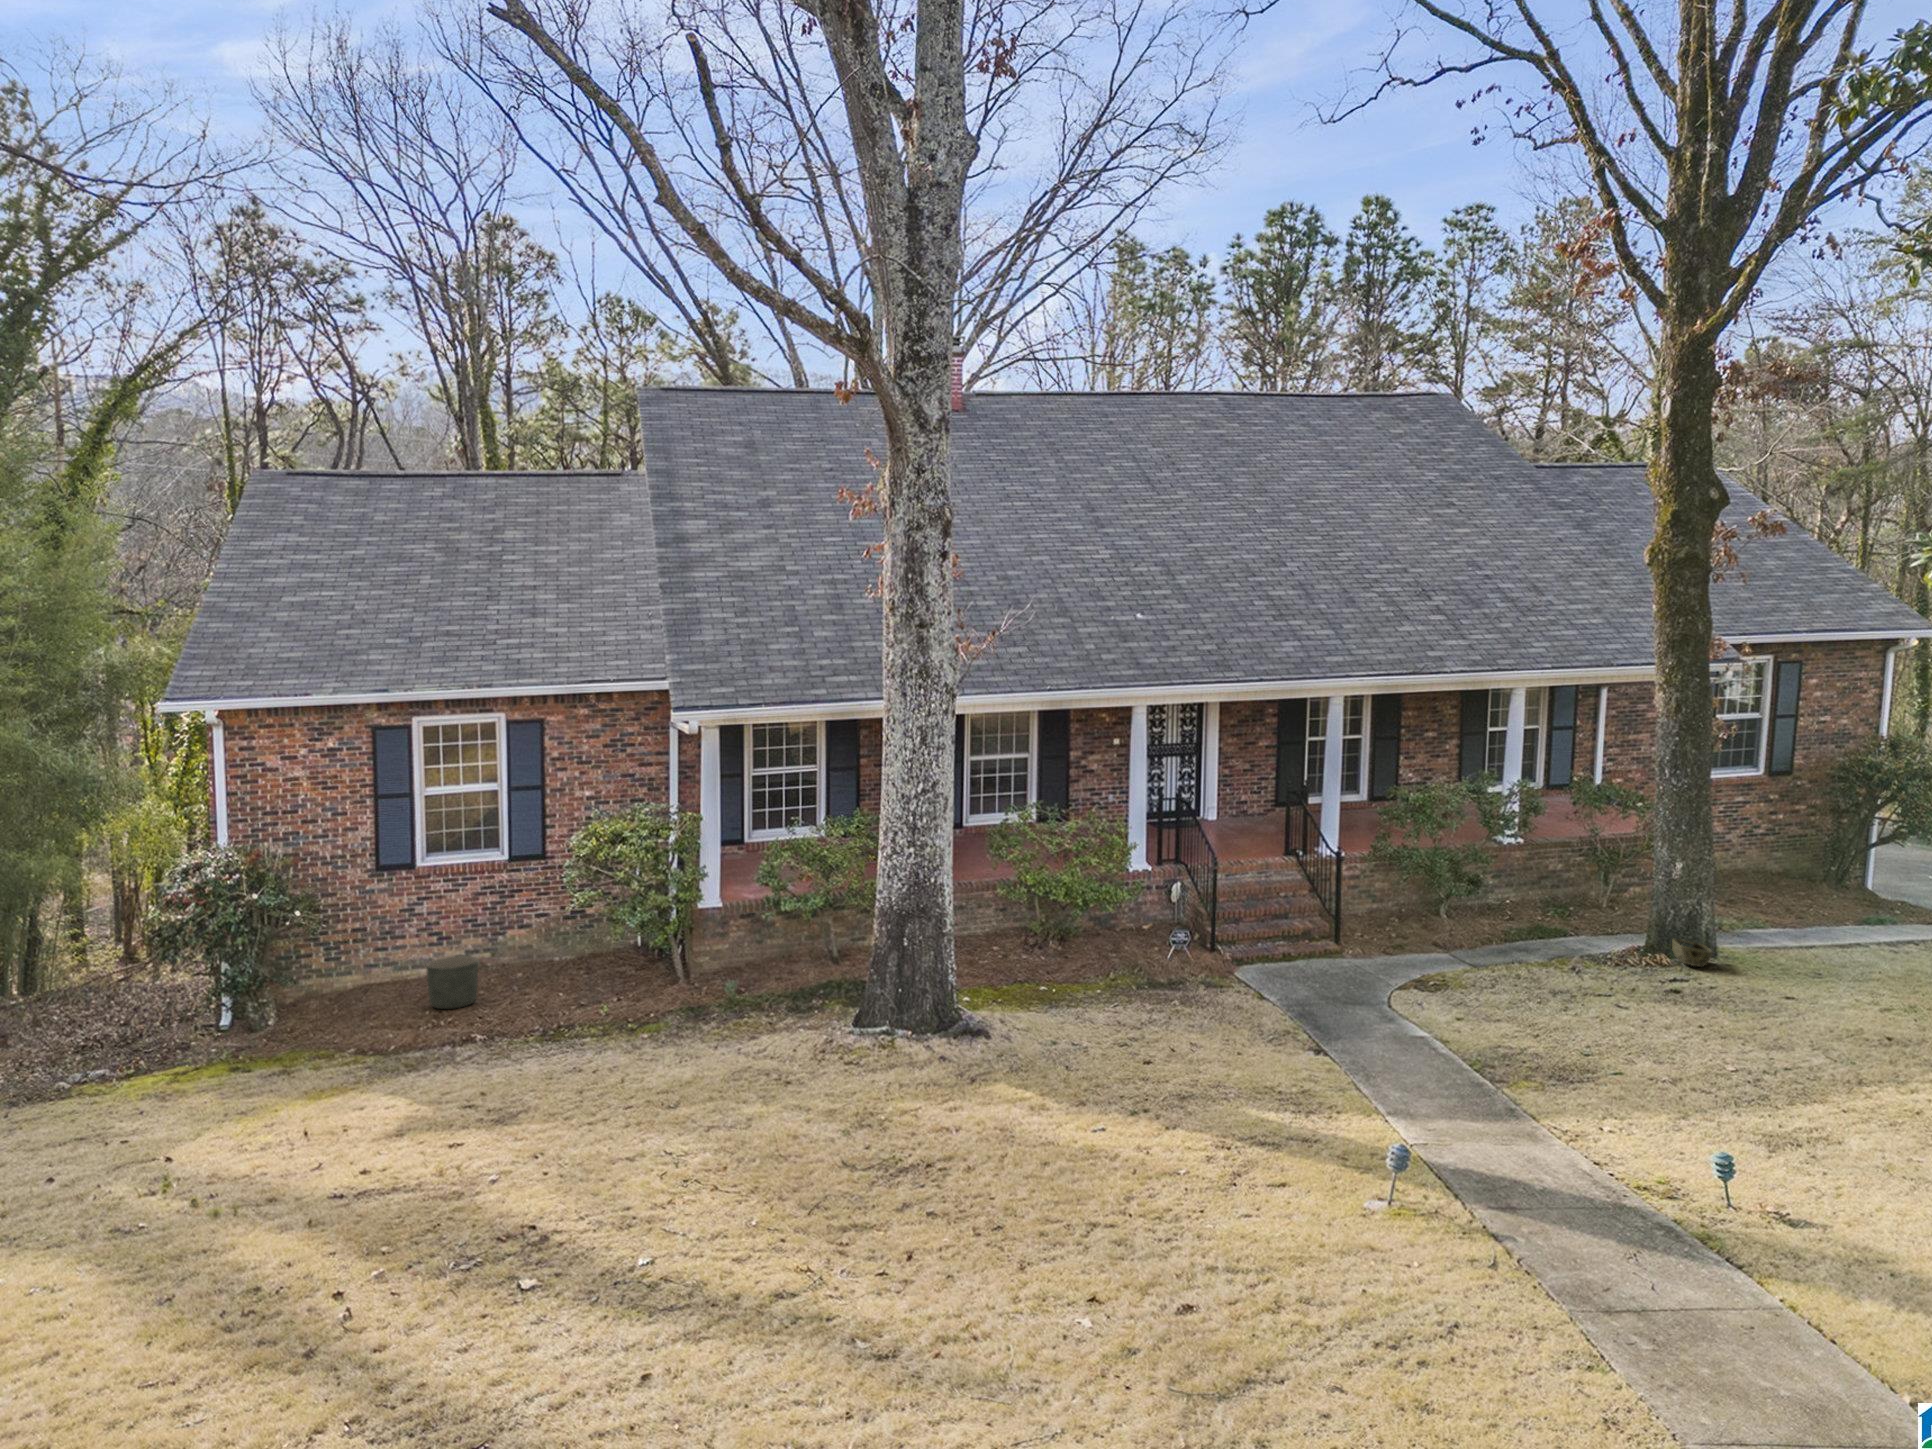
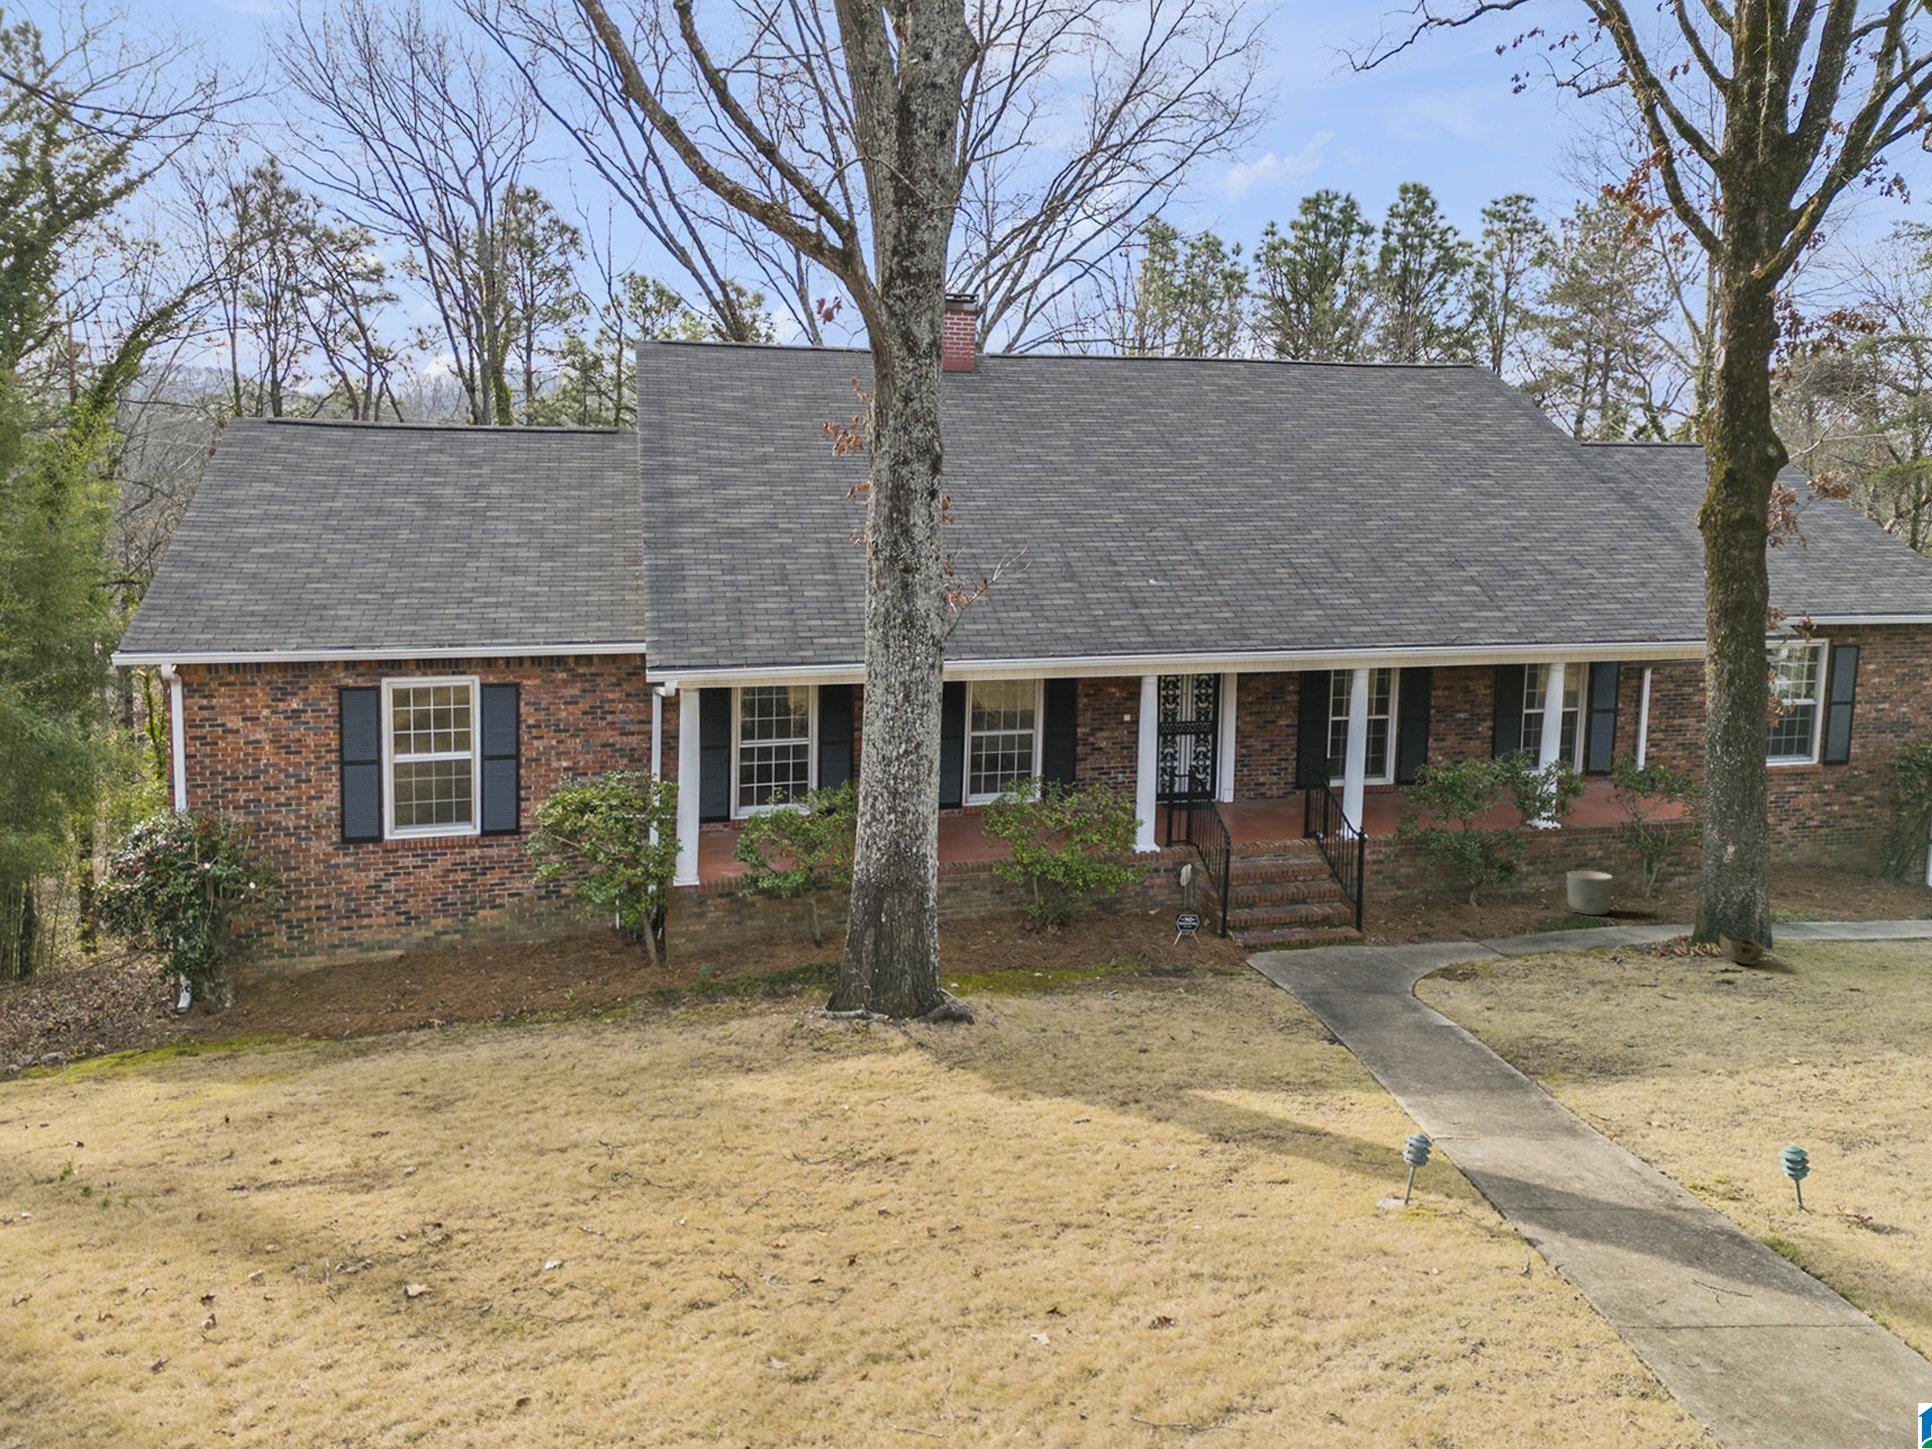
planter: present [426,956,478,1009] -> present [1567,871,1612,915]

